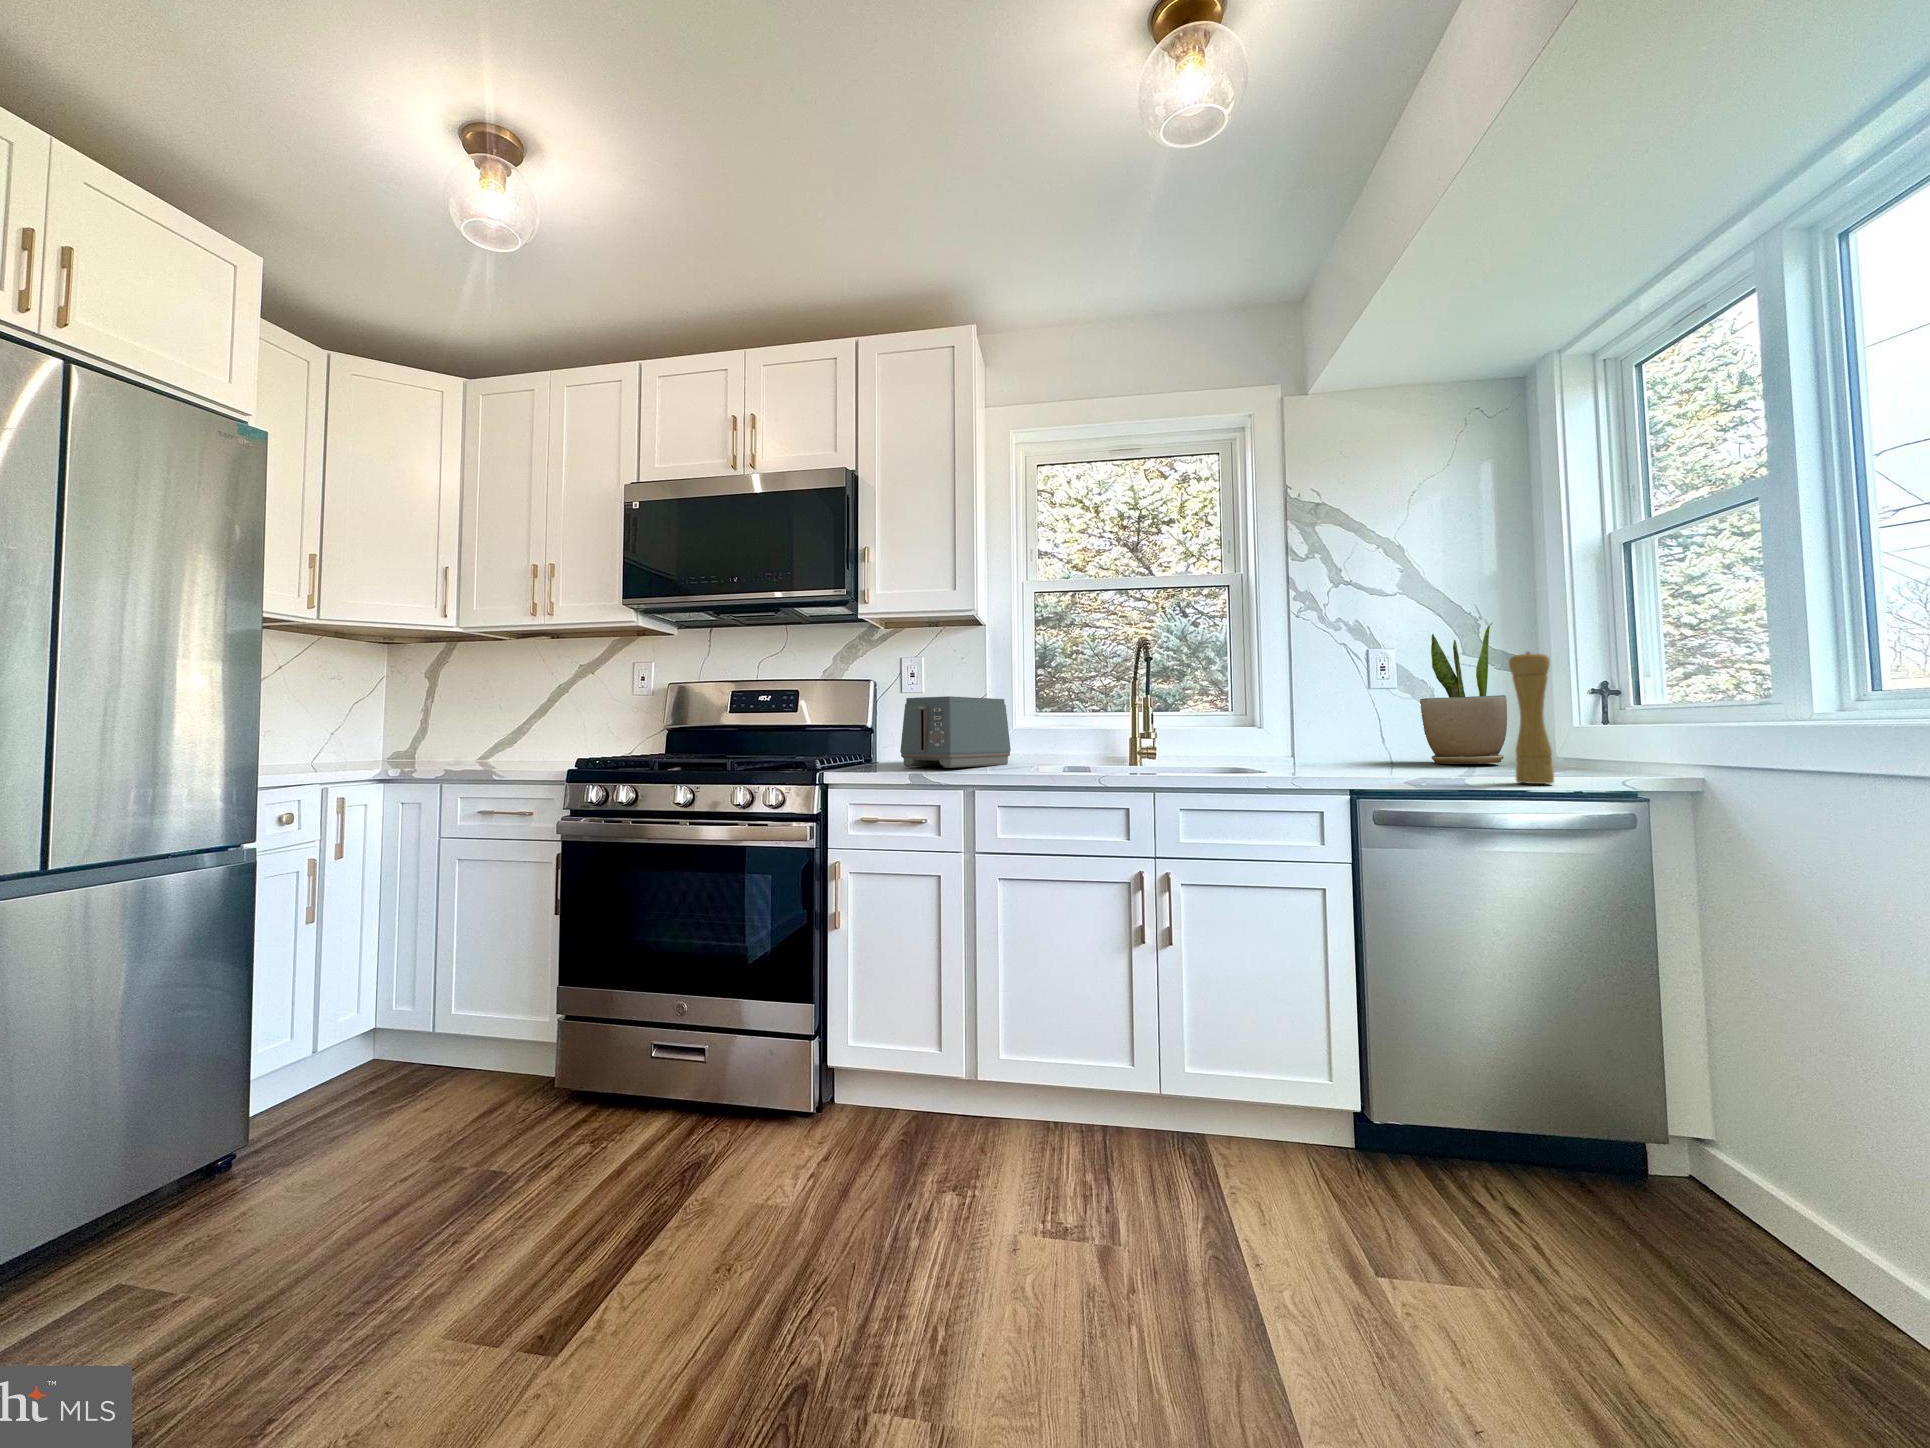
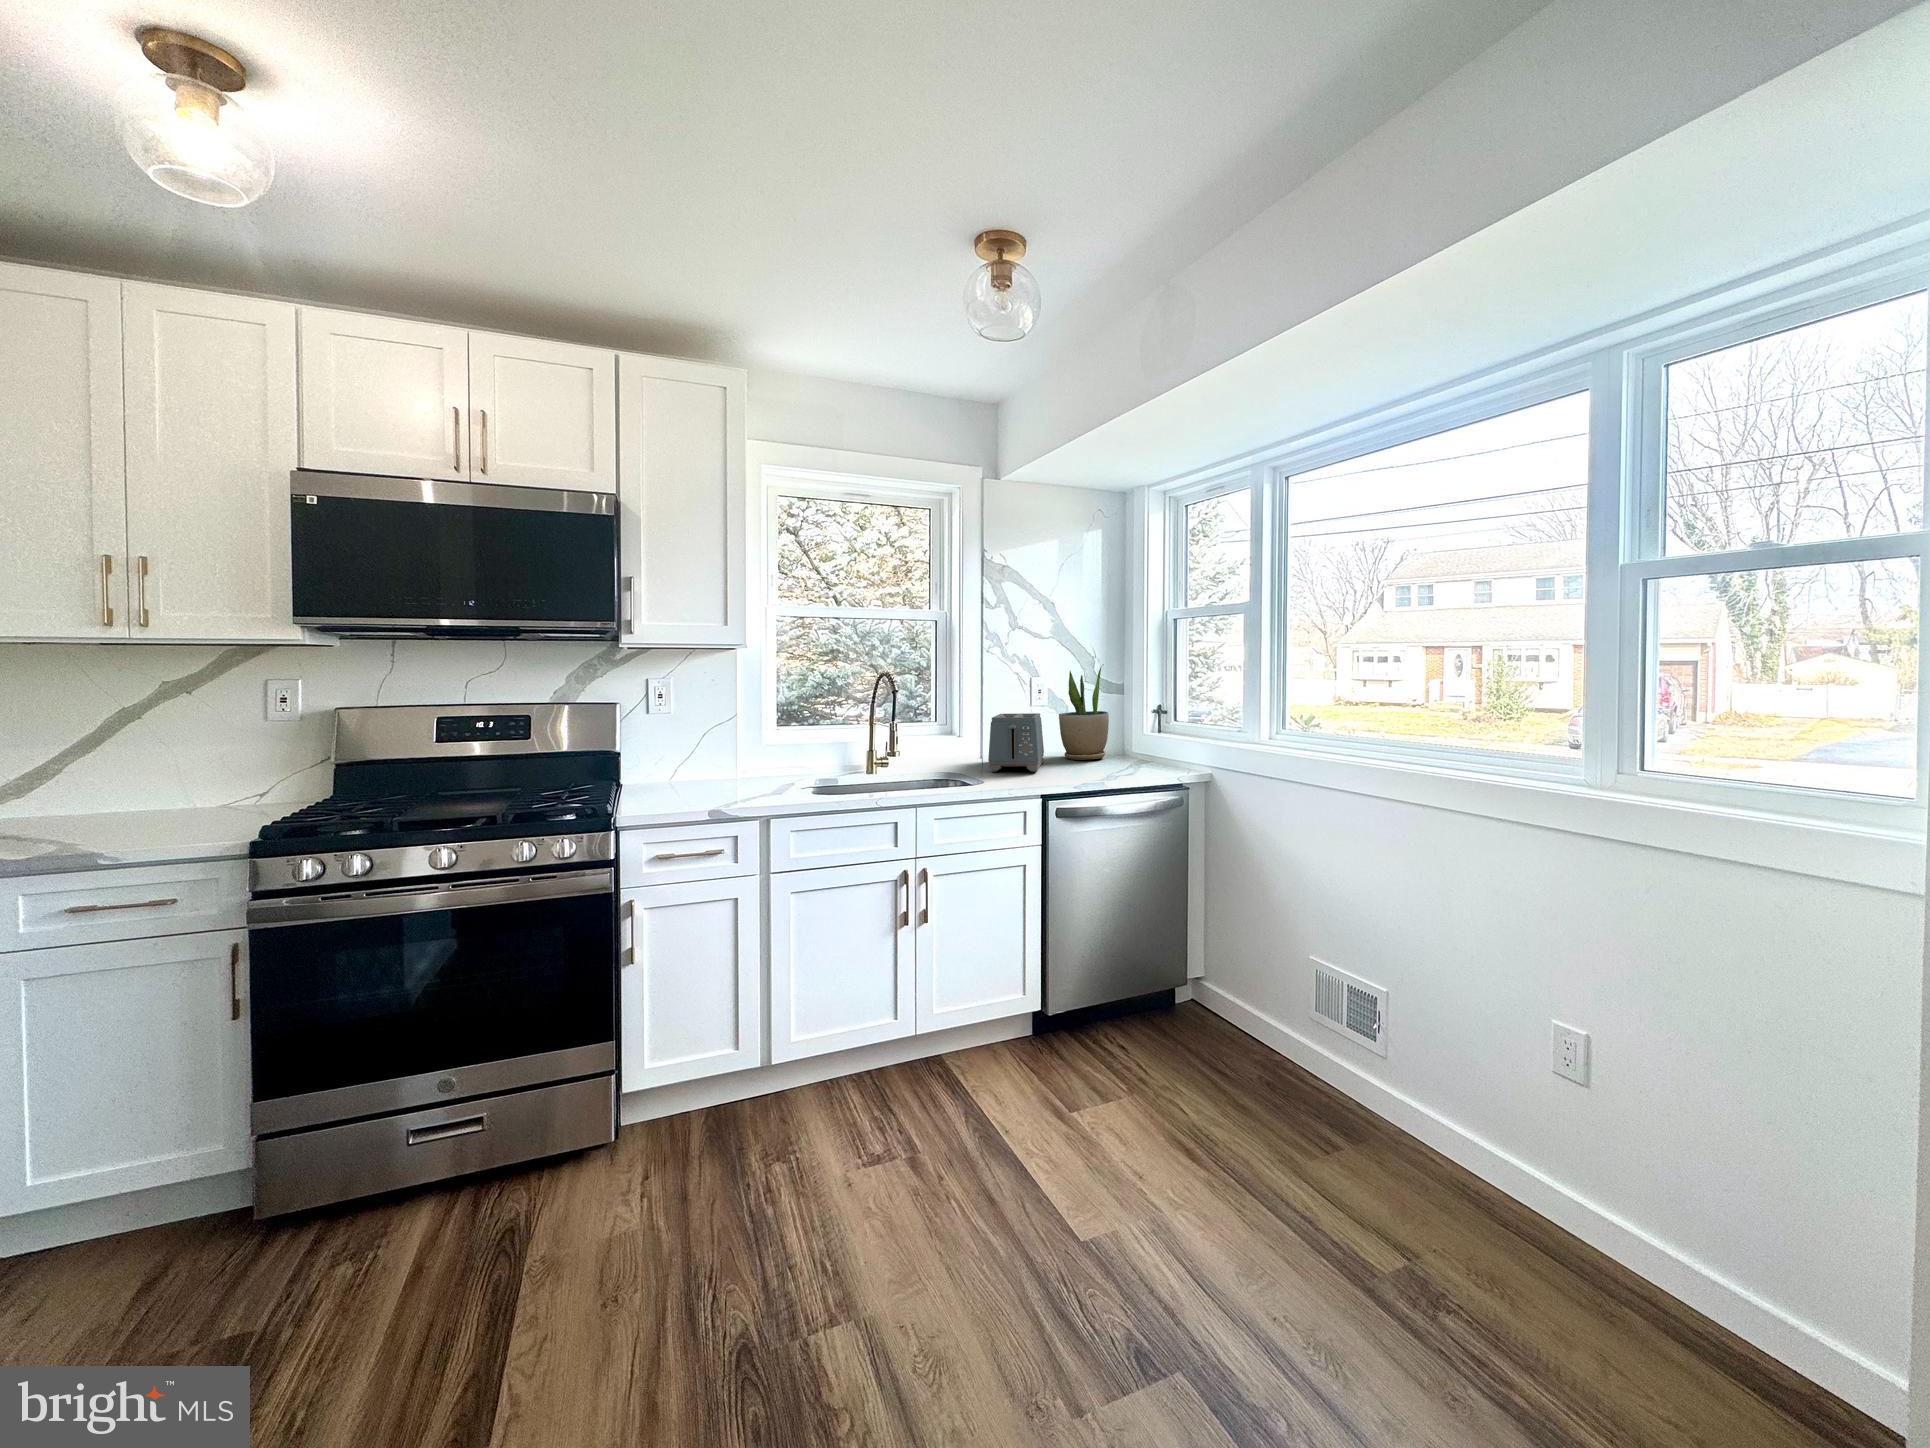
pepper mill: present [1509,652,1554,784] -> none [1127,698,1149,782]
toaster: present [900,696,1011,768] -> present [988,713,1044,771]

